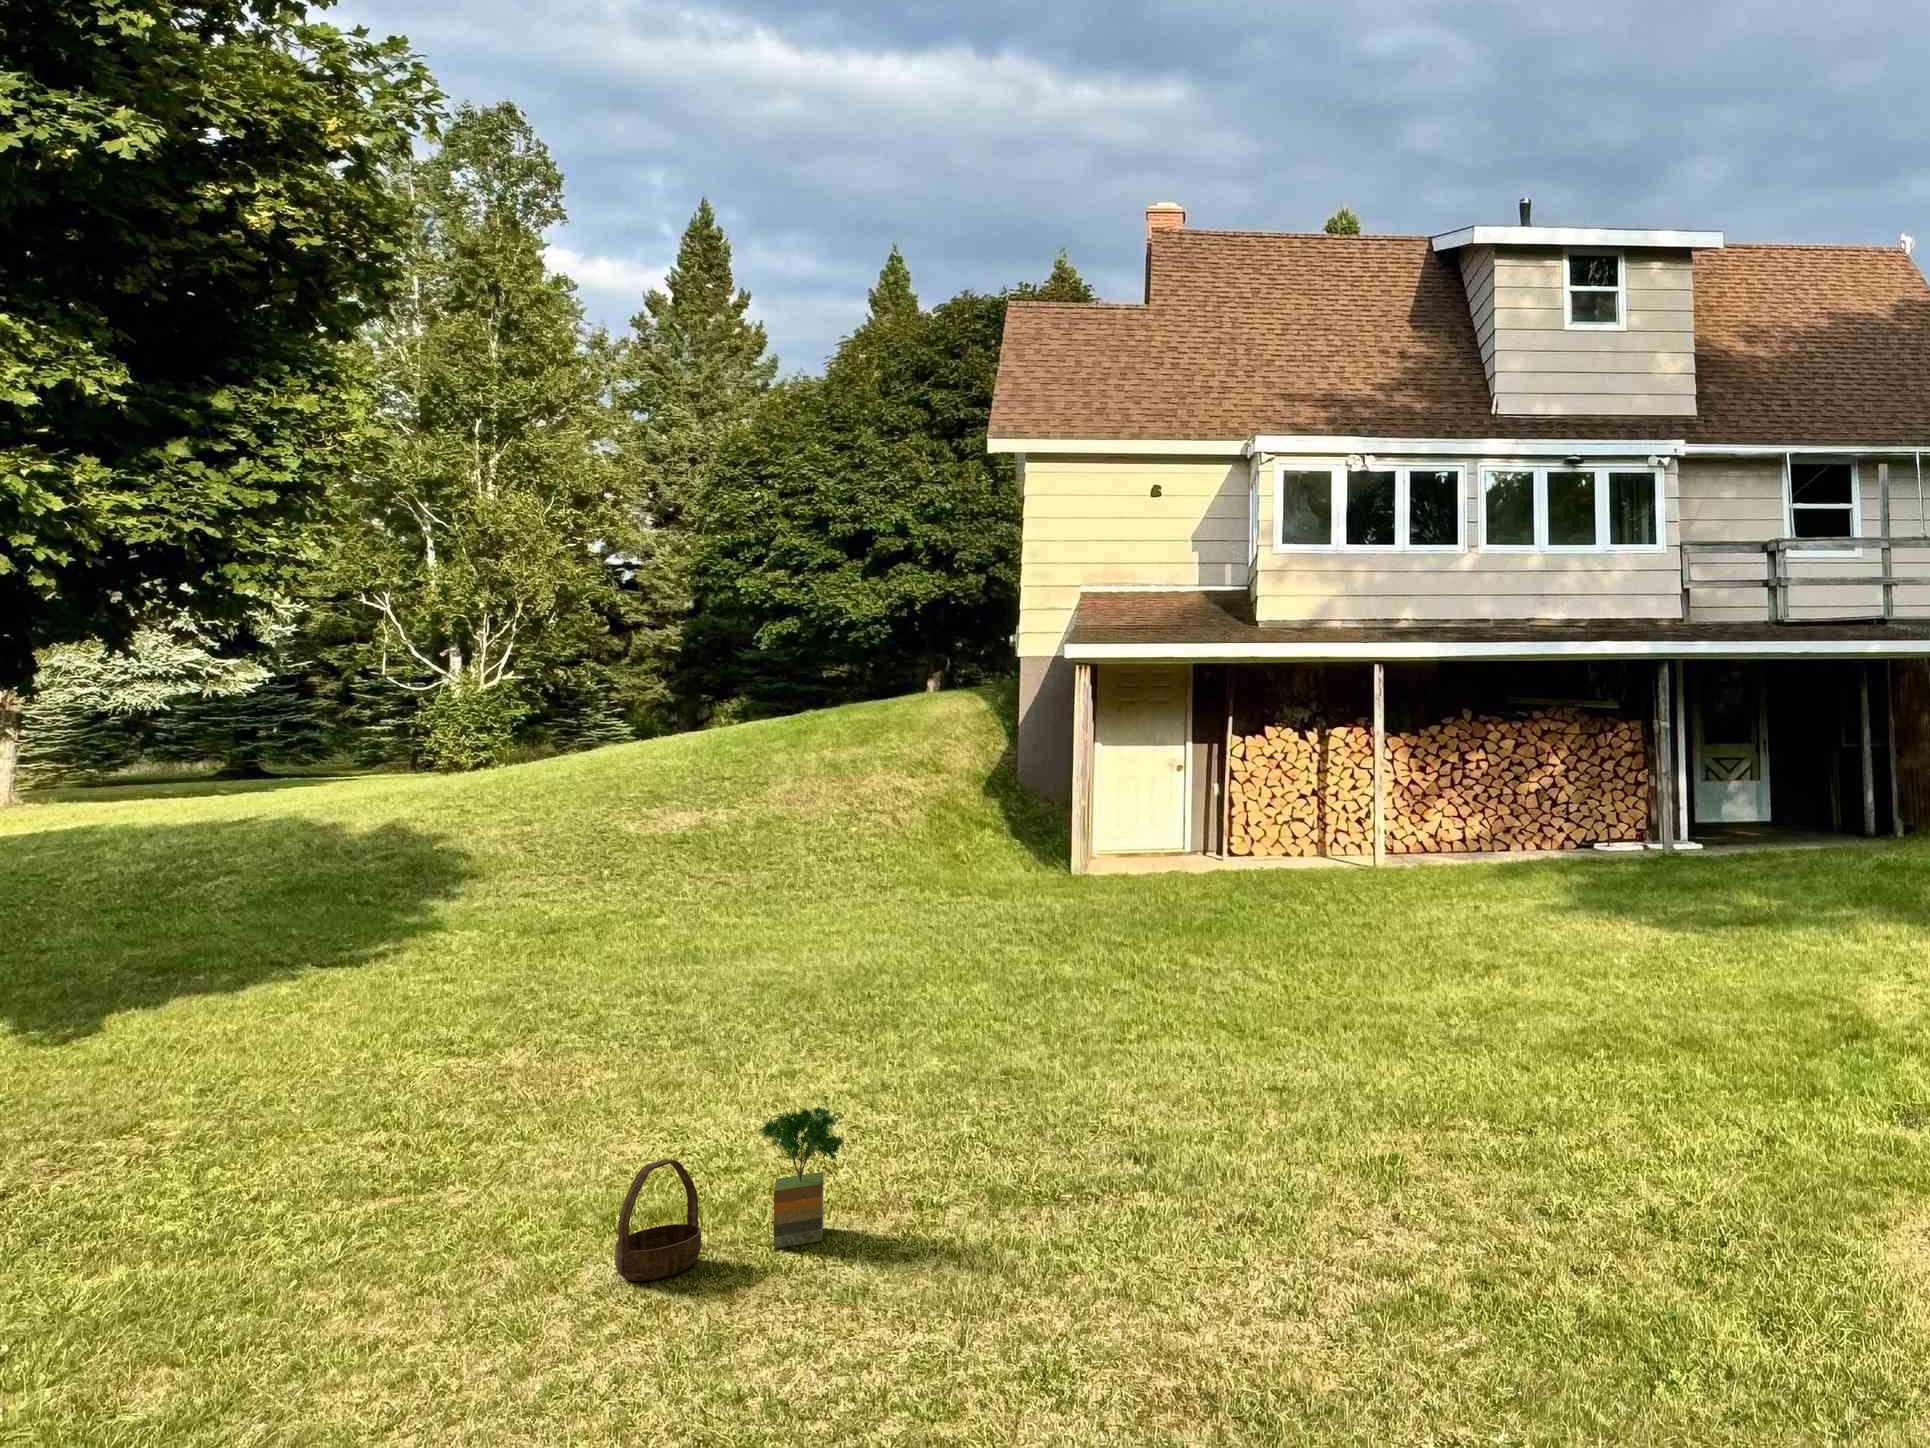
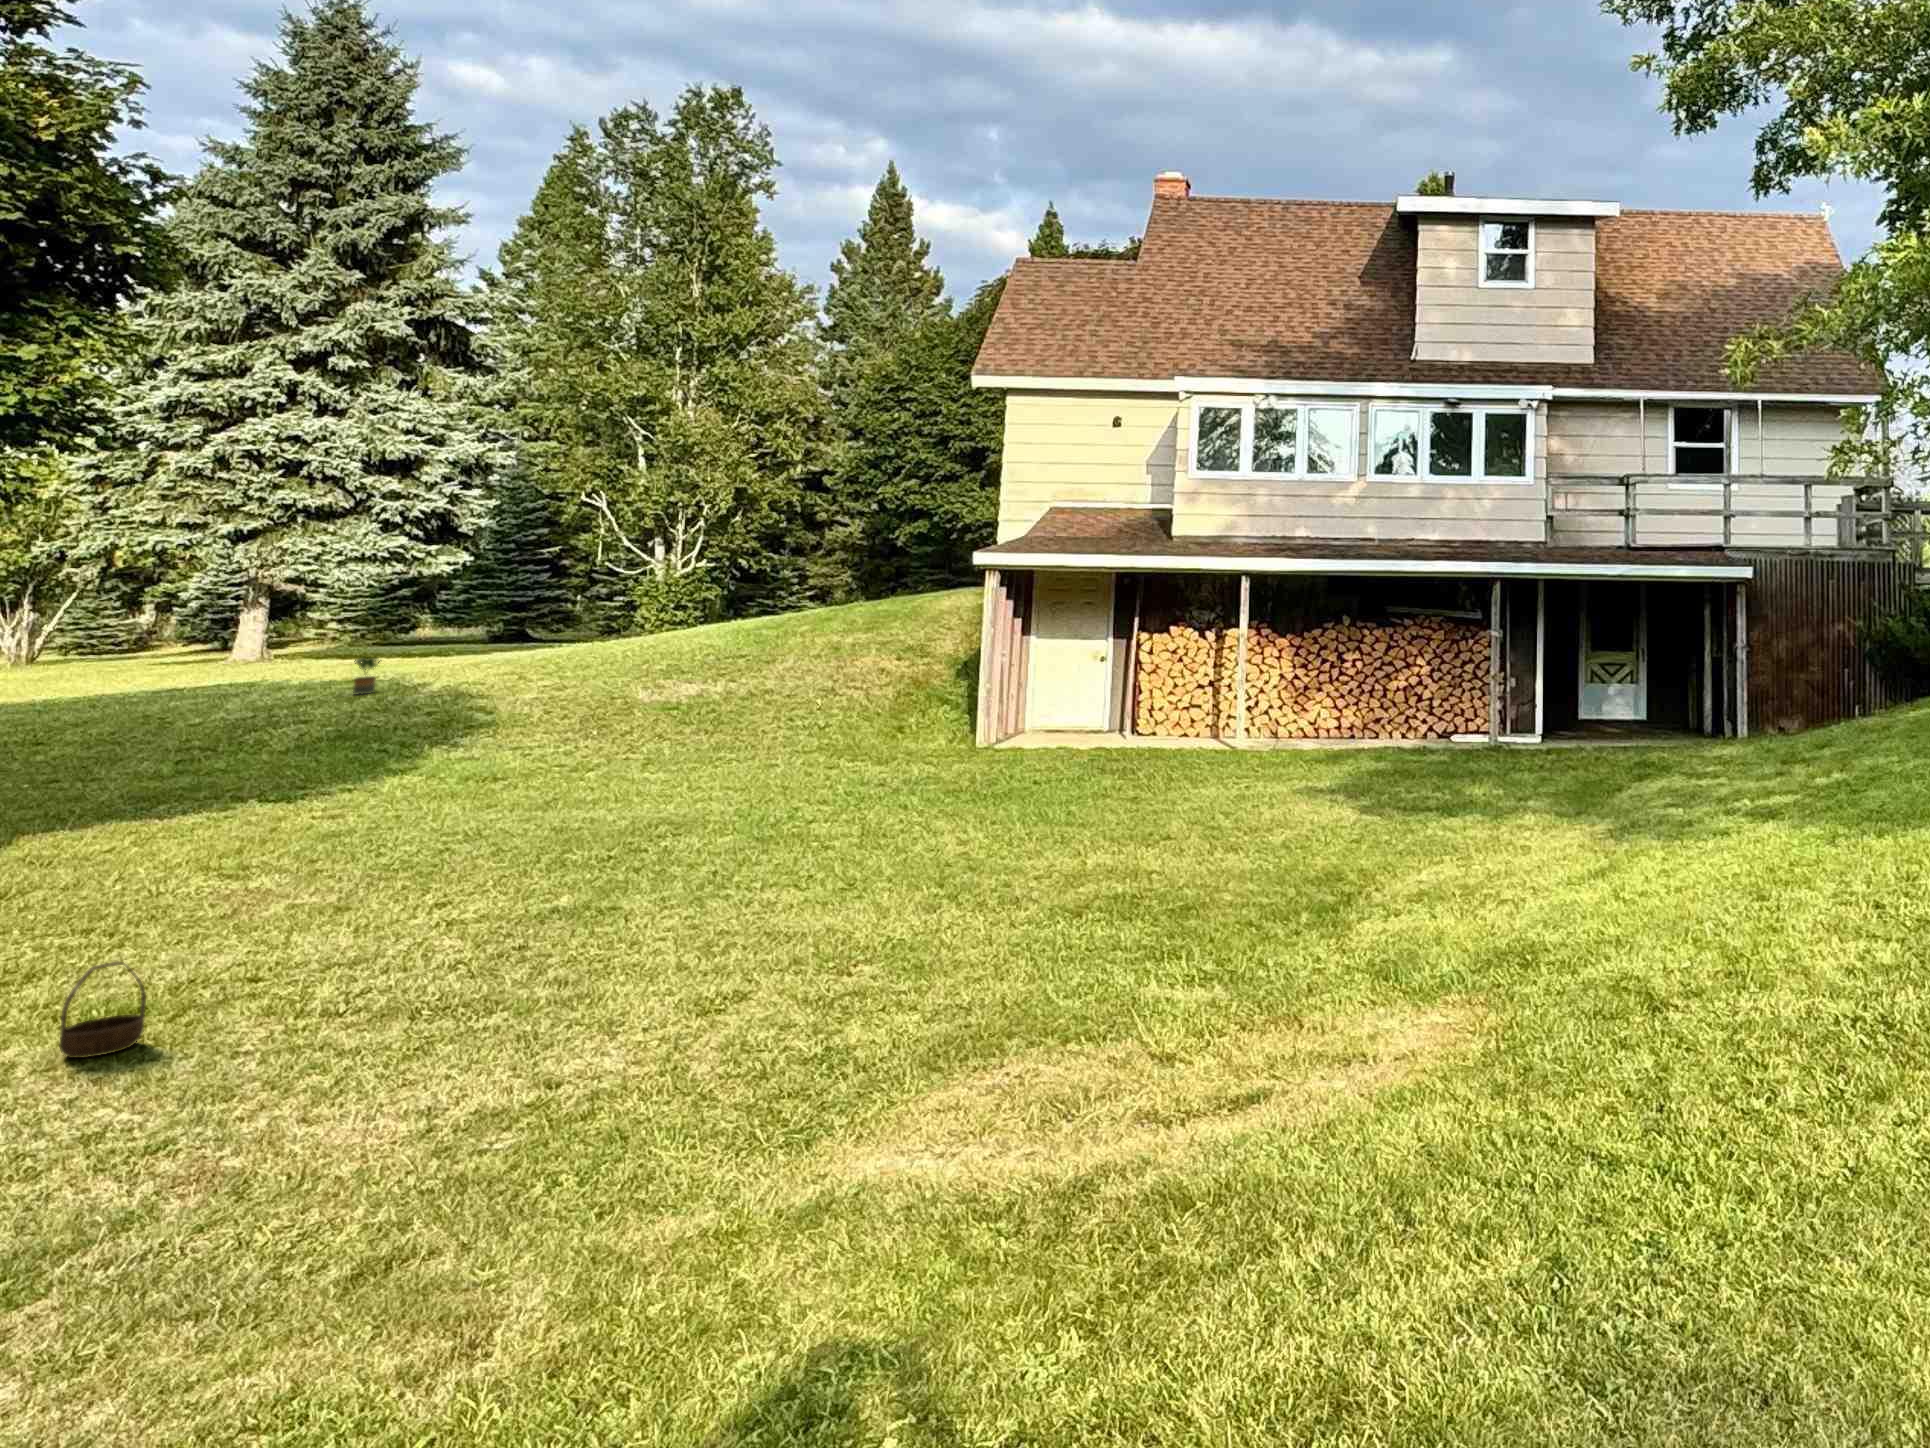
potted tree: present [759,1107,844,1249] -> present [353,657,381,695]

